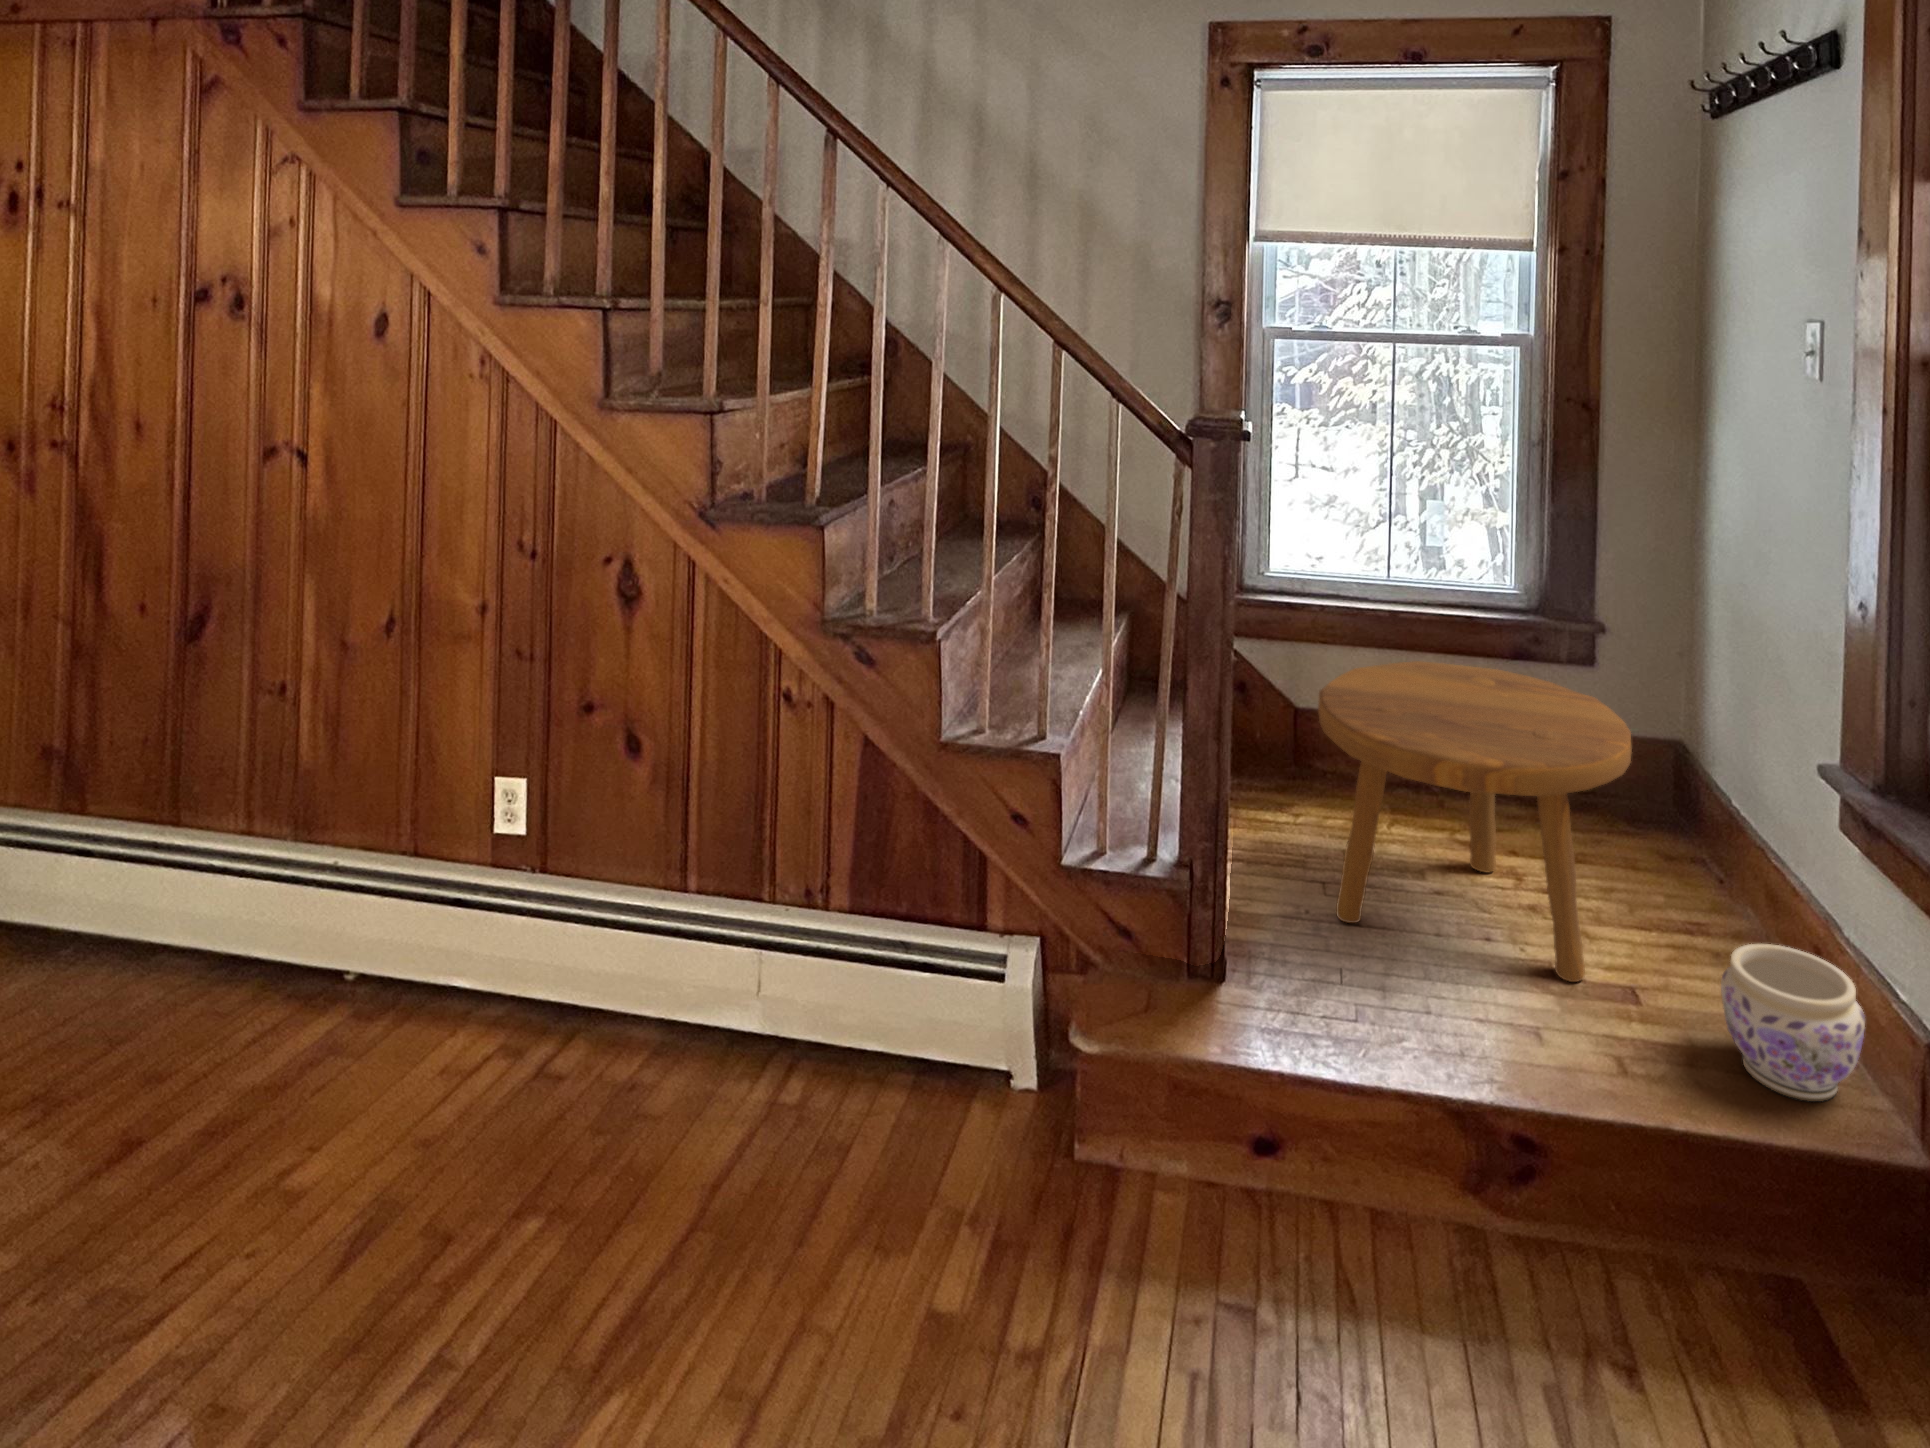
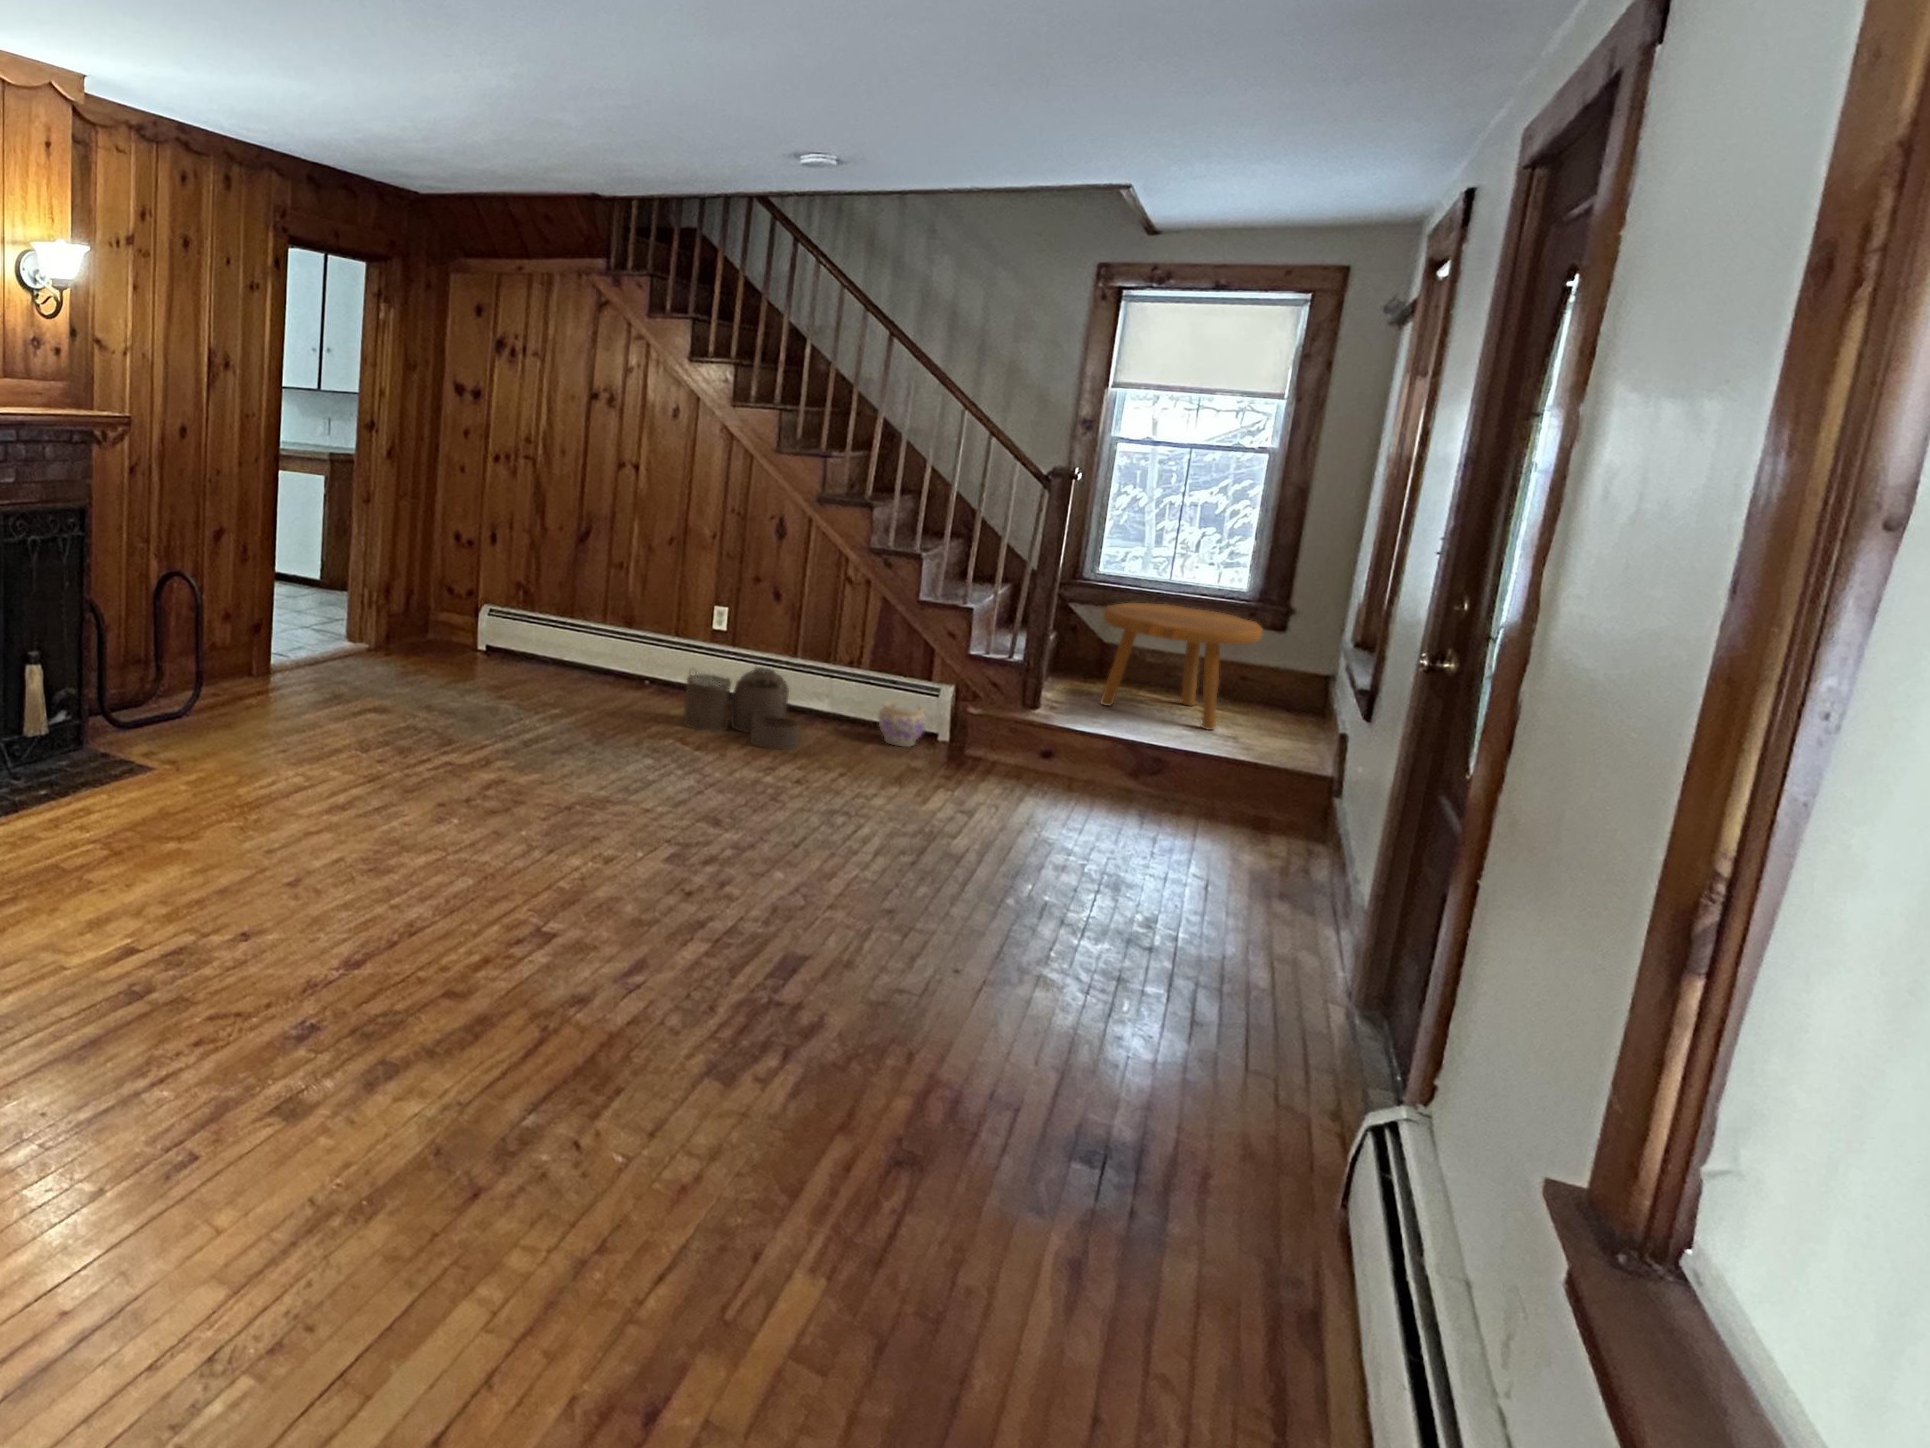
woven basket: none [295,941,649,1349] -> present [684,667,799,750]
planter: present [1721,944,1865,1102] -> present [879,701,927,747]

